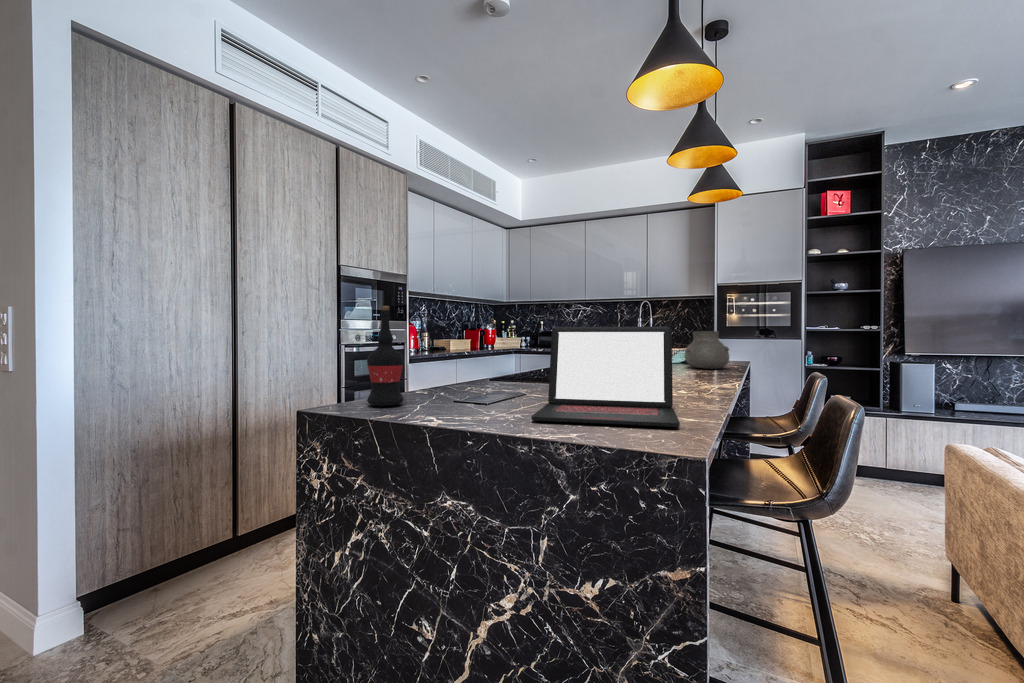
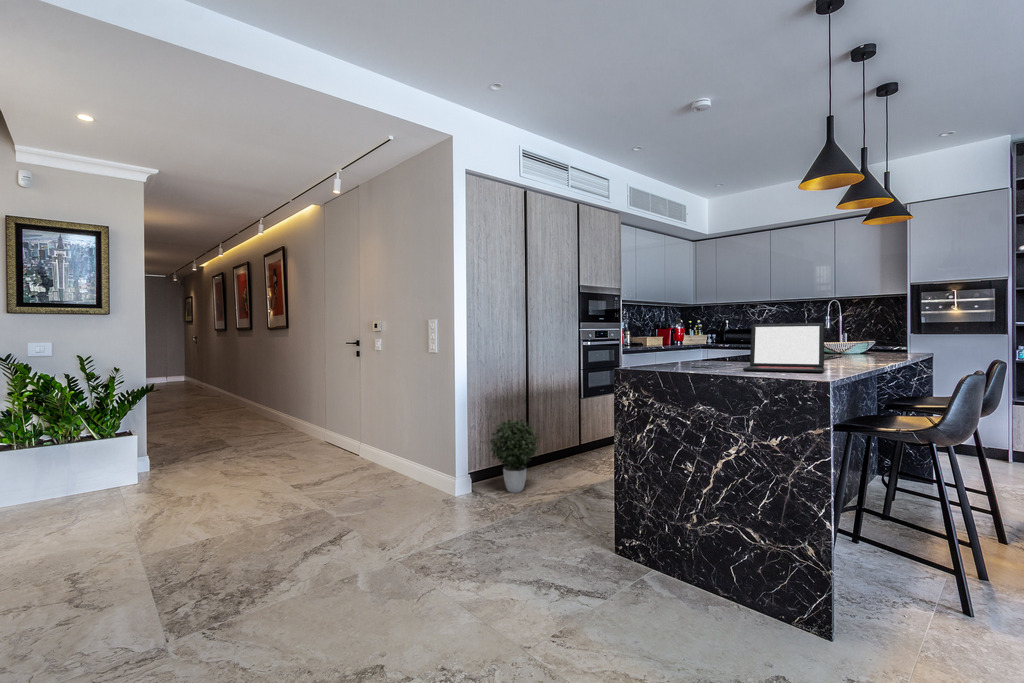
wine bottle: present [367,306,403,406] -> none [647,314,666,367]
vase: present [685,331,729,369] -> none [858,327,898,357]
potted plant: none [101,488,216,629] -> present [490,419,539,493]

